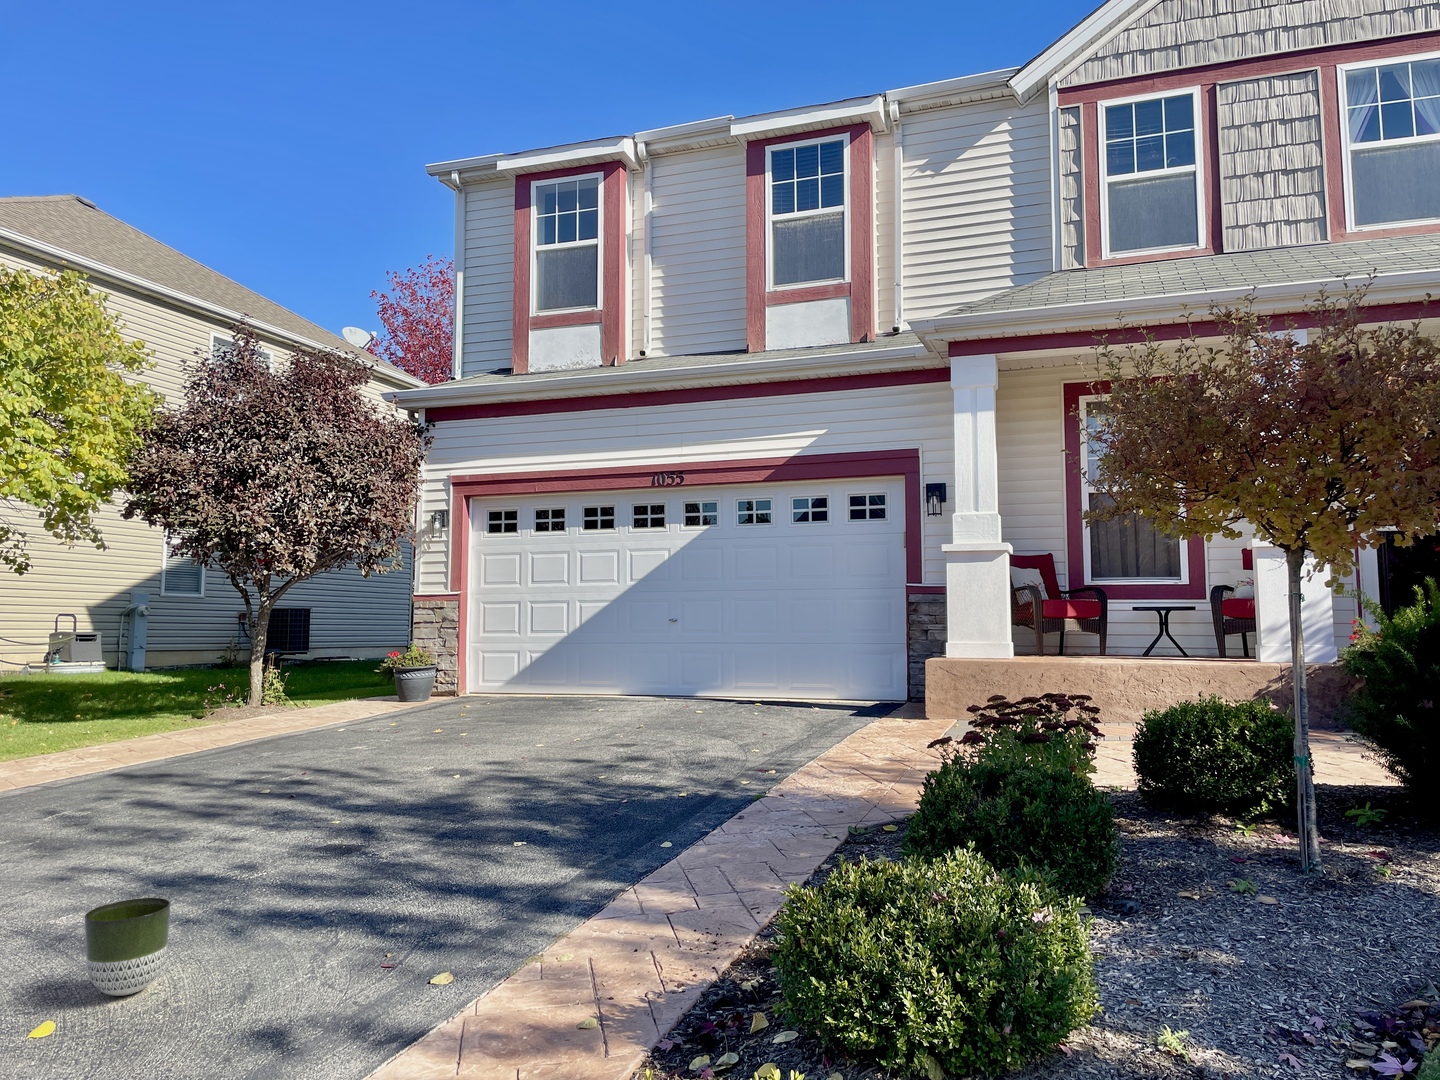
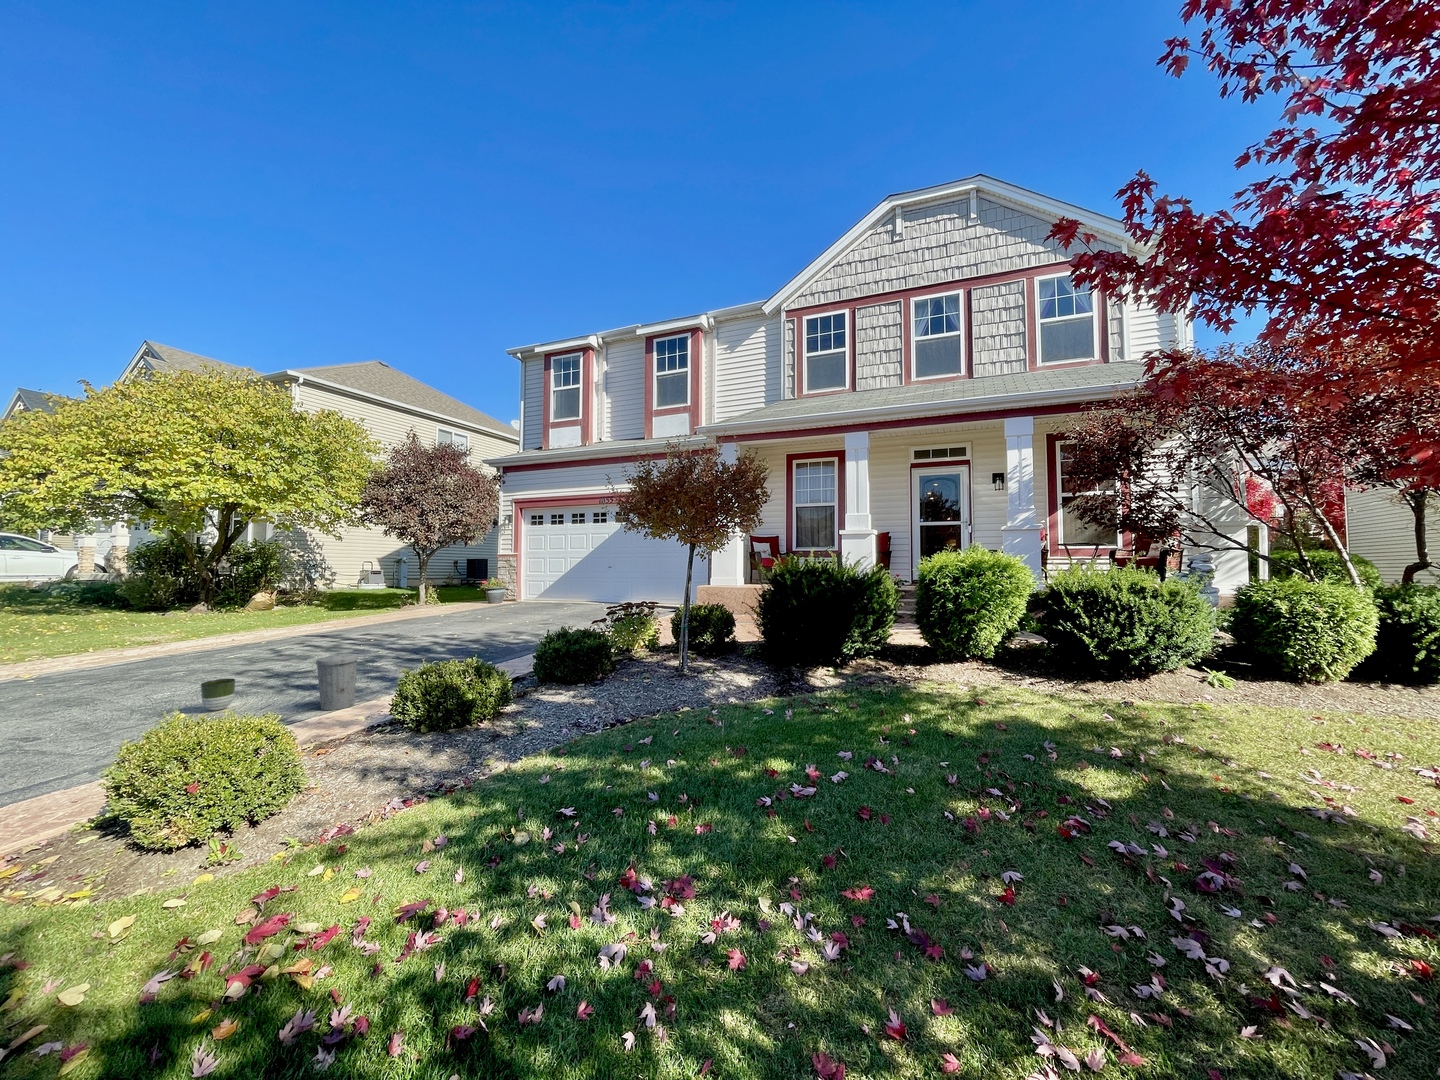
trash can: none [431,817,532,982] -> present [316,654,359,710]

